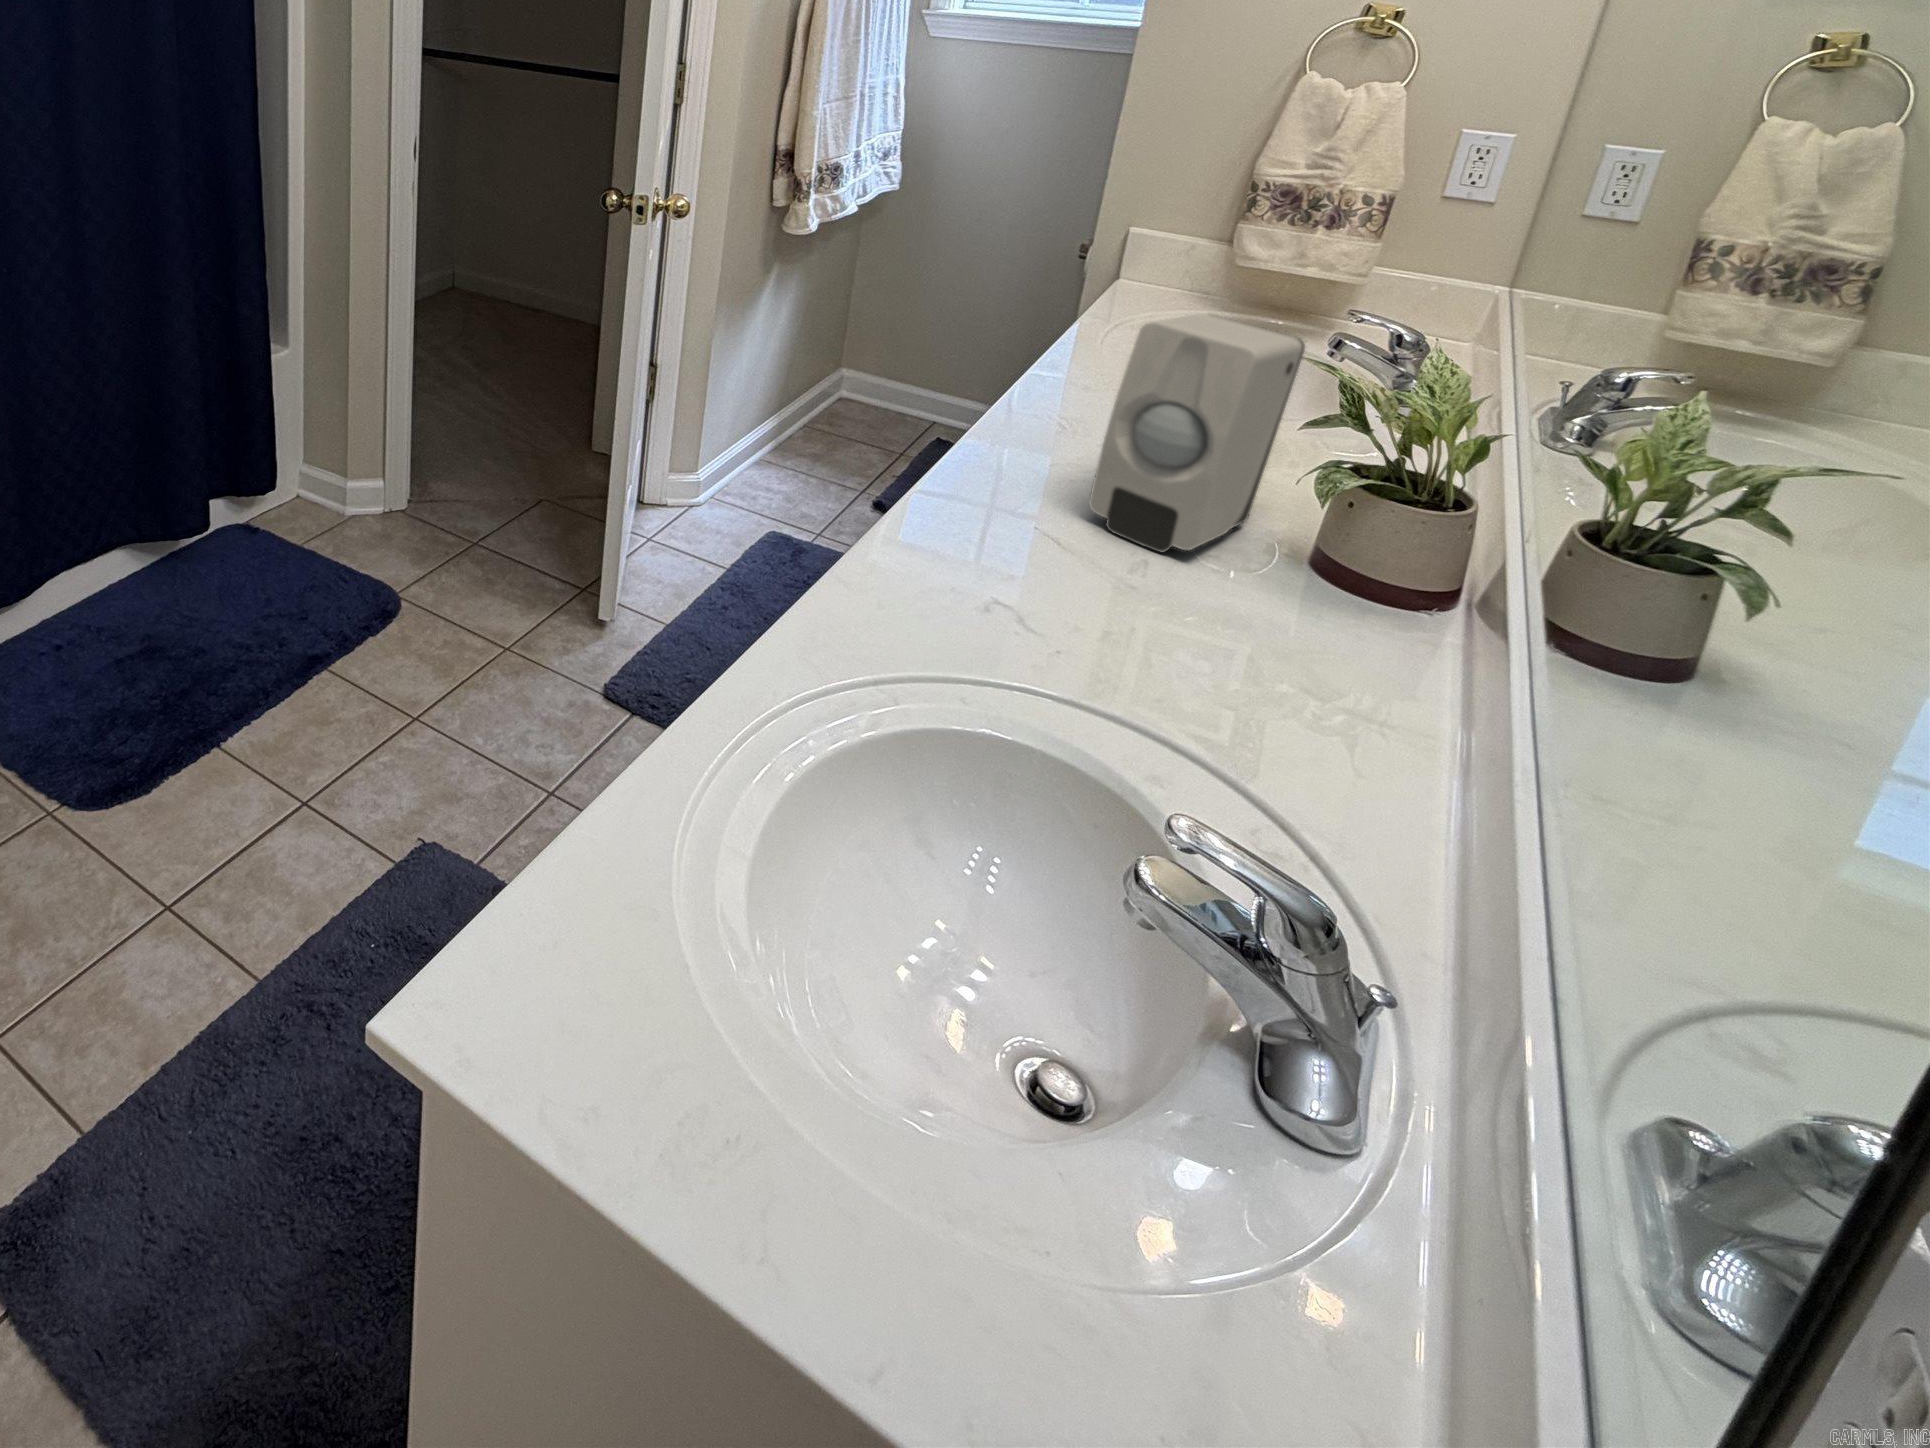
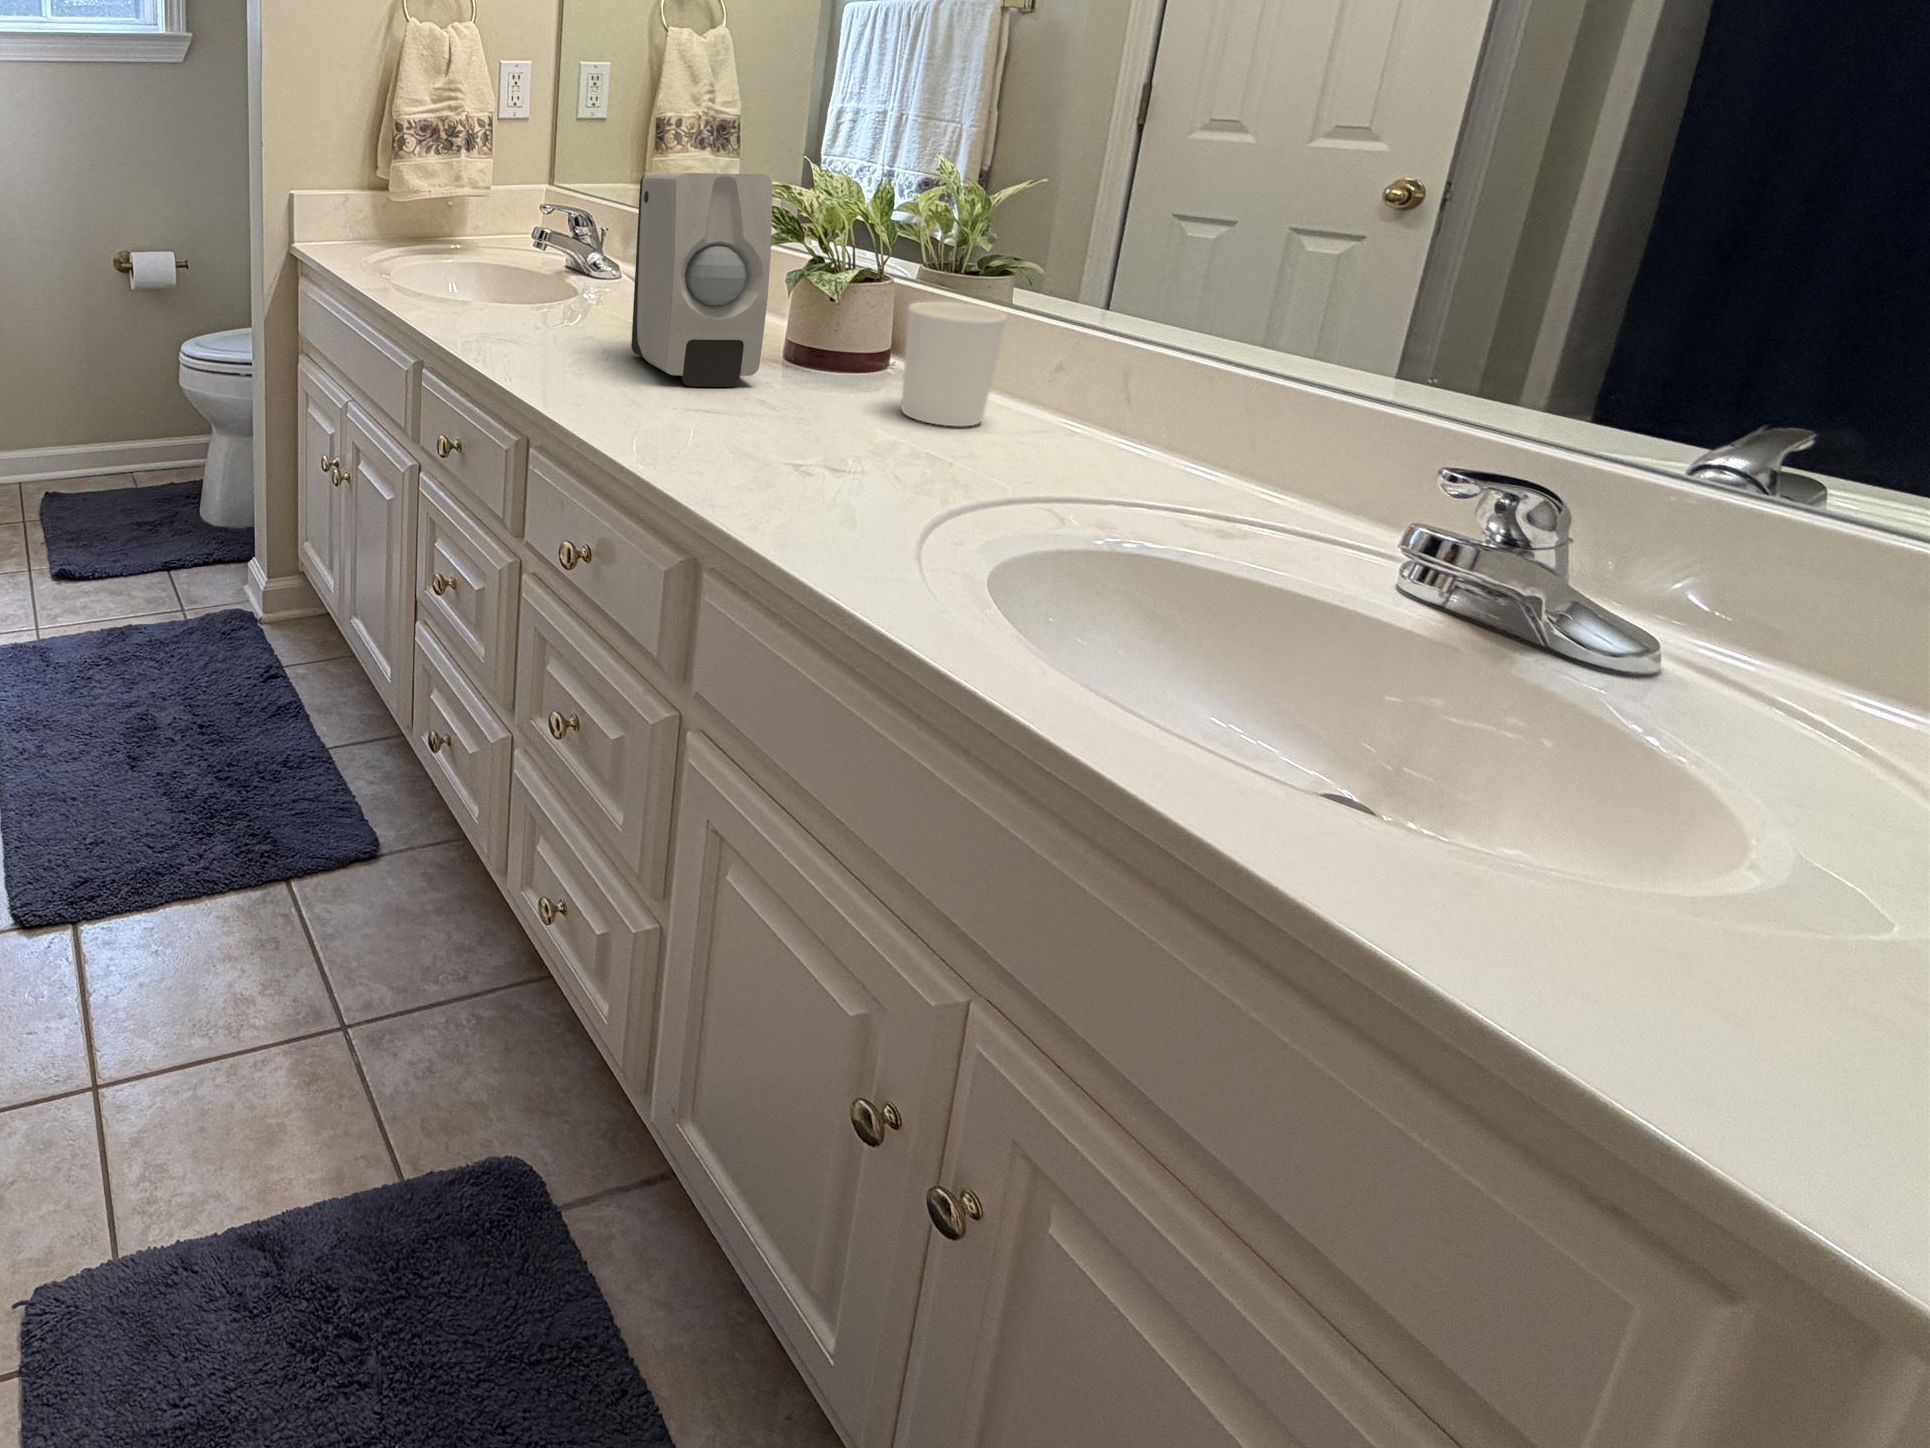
candle holder: none [1272,543,1429,707] -> present [901,302,1007,426]

